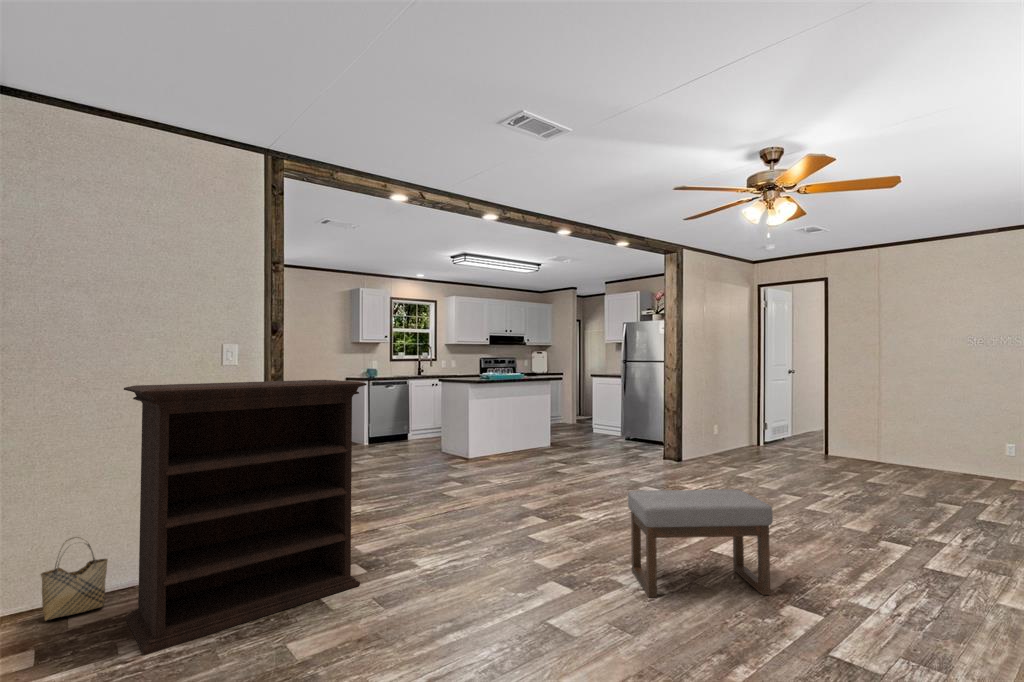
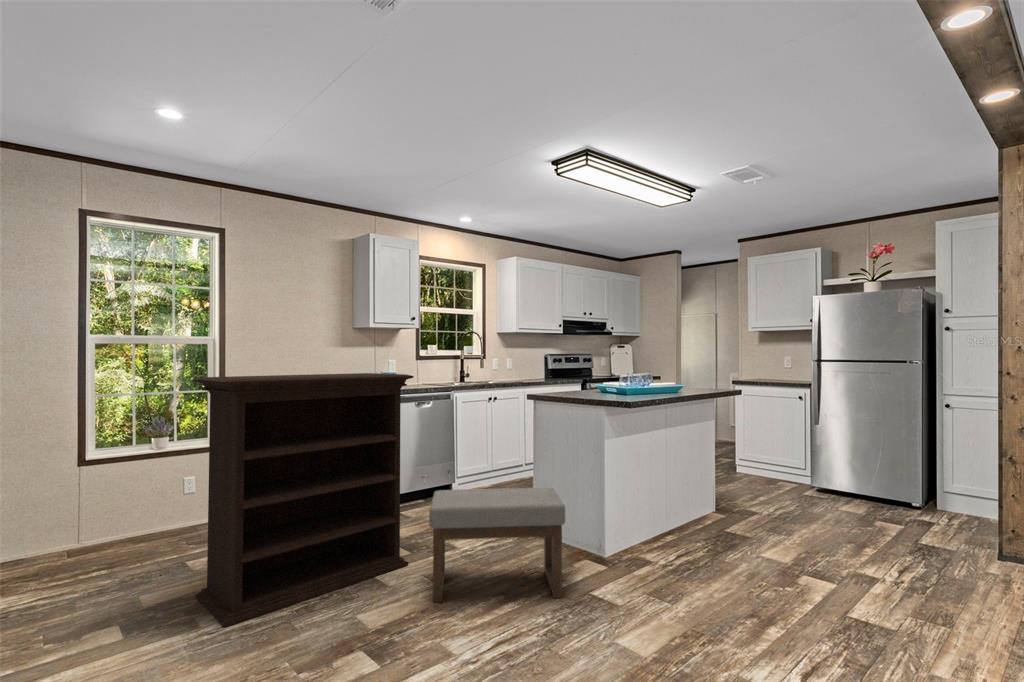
ottoman: present [628,490,773,597] -> present [429,488,565,602]
woven basket: present [41,537,108,621] -> none [113,521,173,600]

